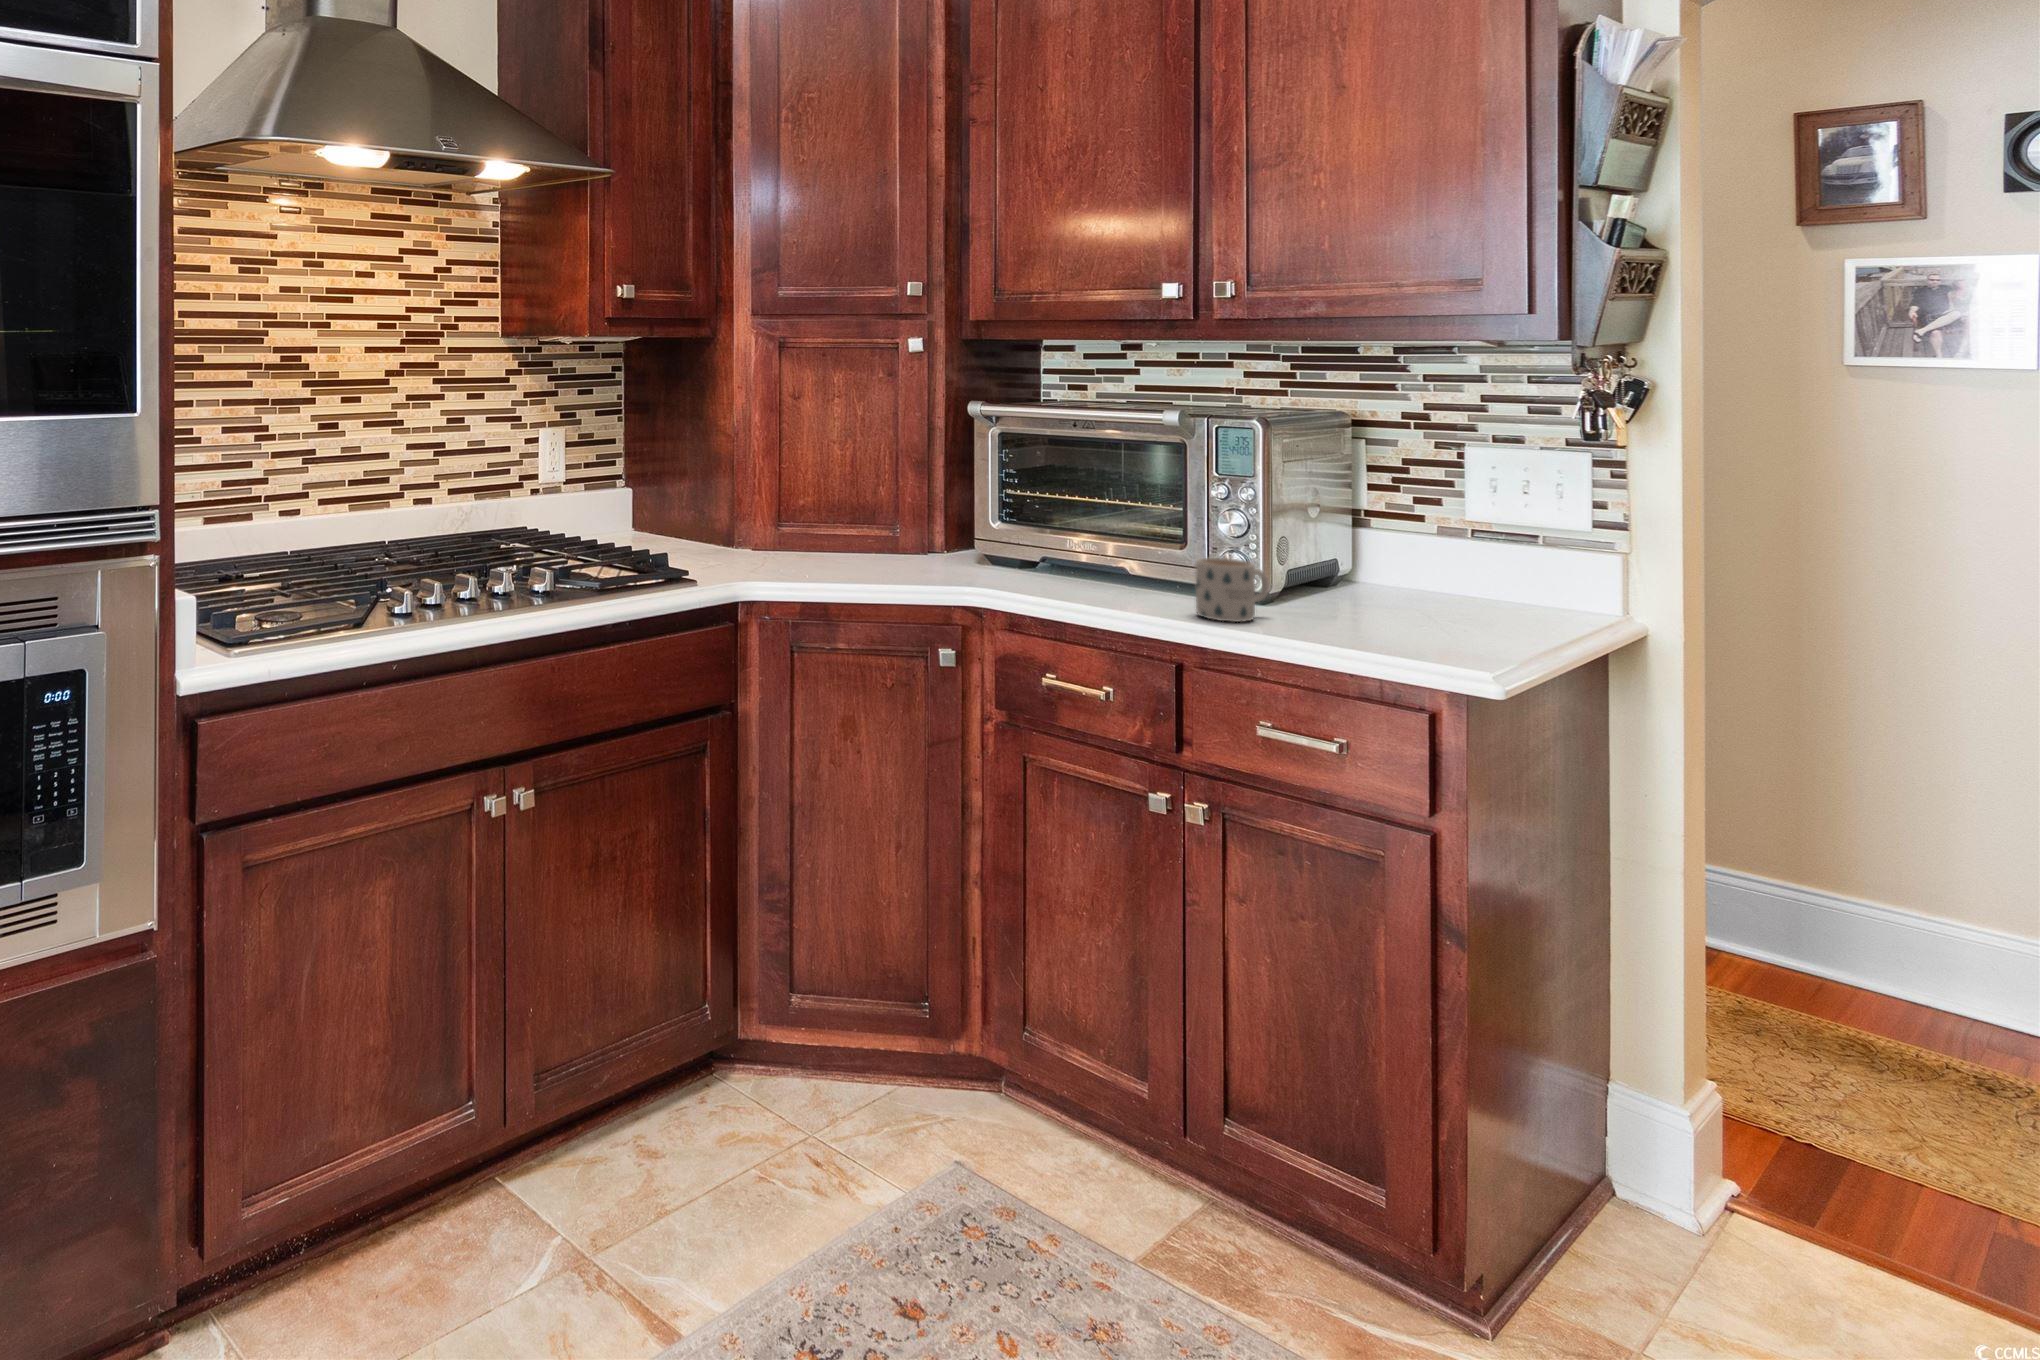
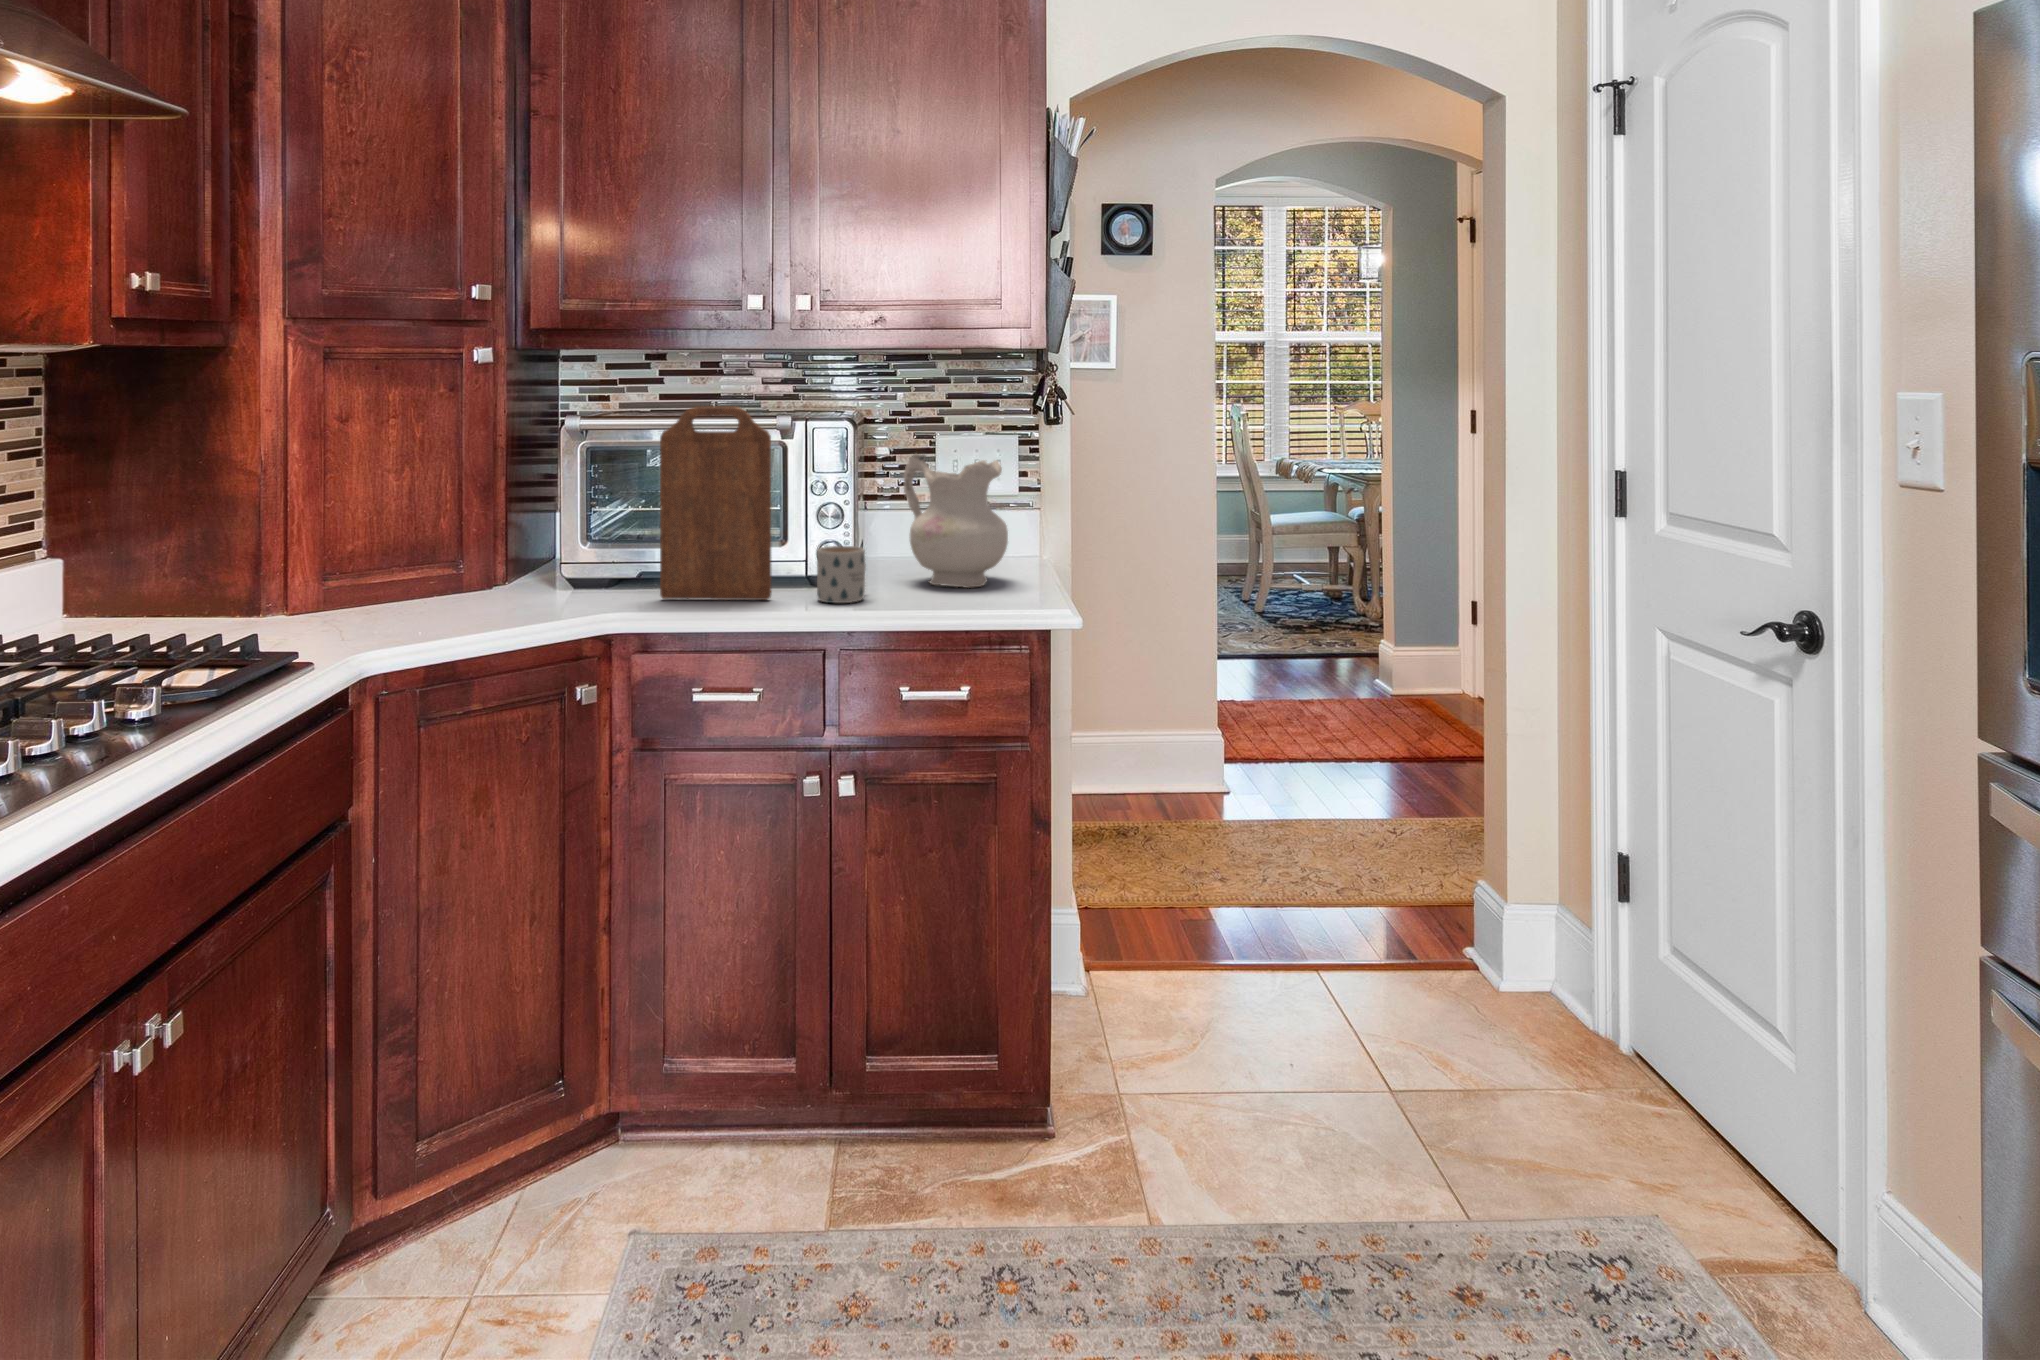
cutting board: none [1045,399,1152,604] -> present [660,406,771,600]
ceramic pitcher: none [1345,466,1491,634] -> present [904,454,1008,588]

